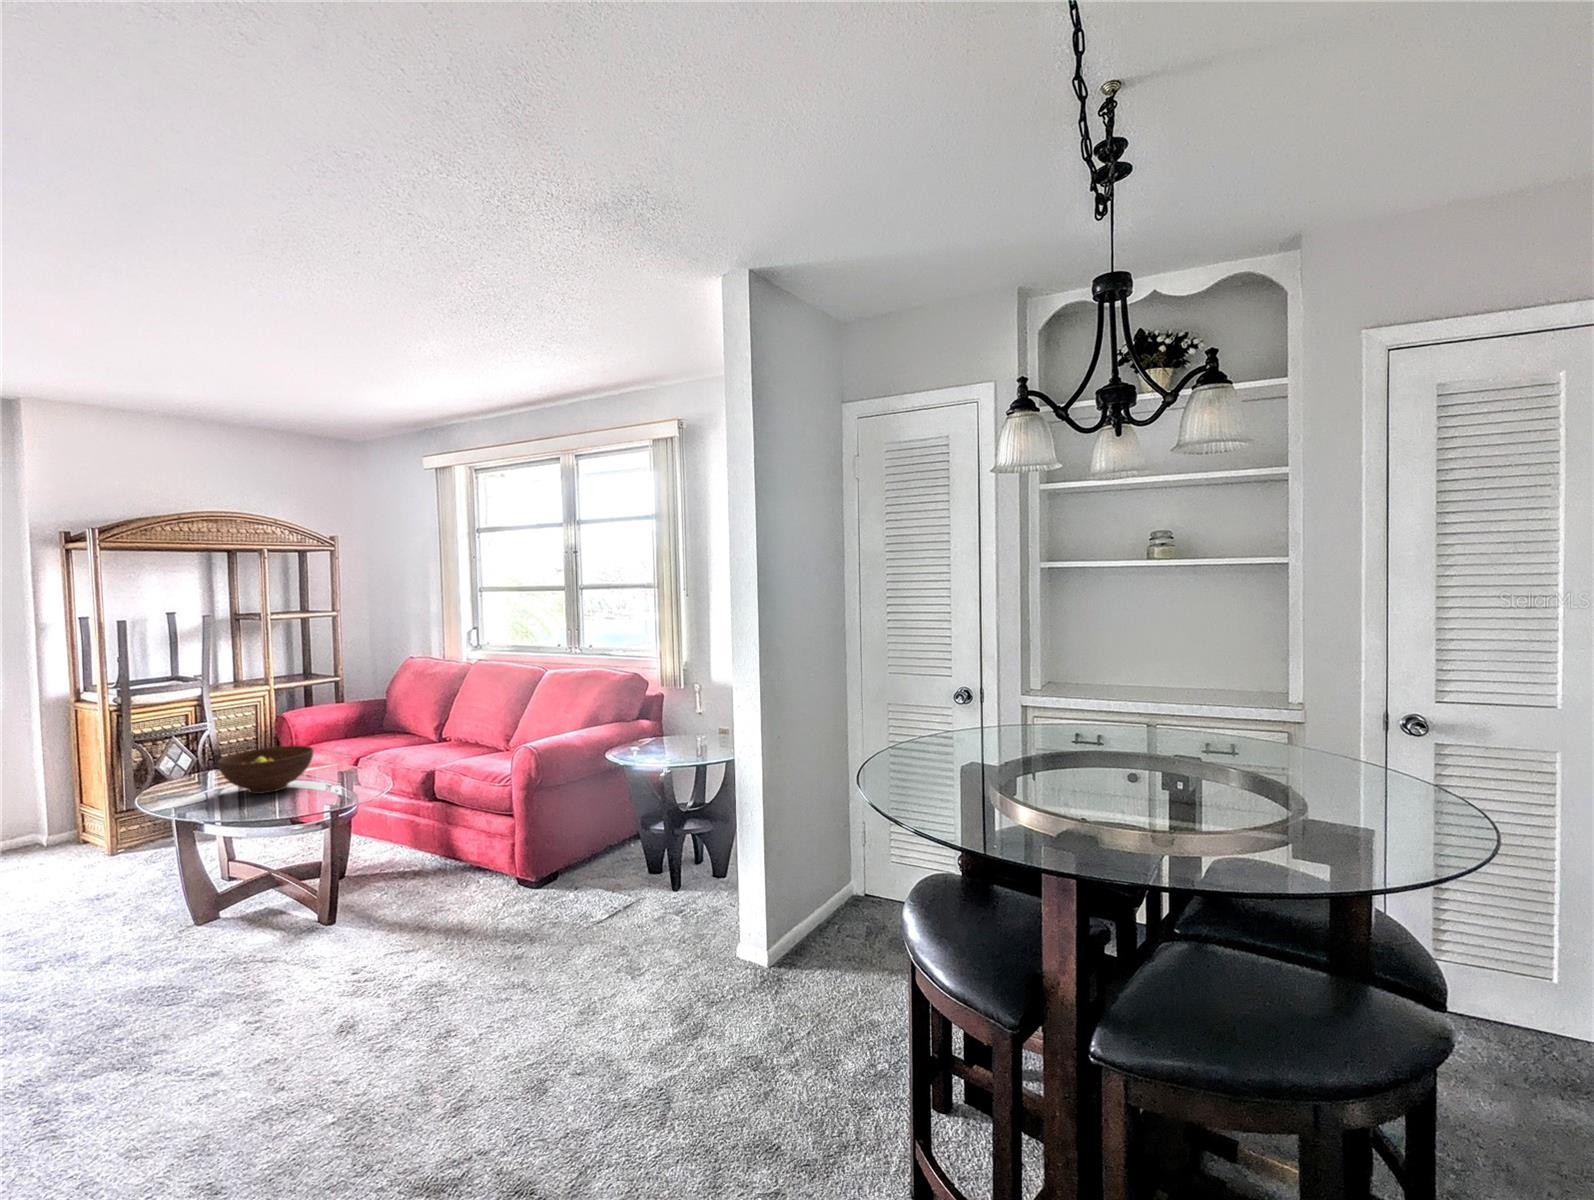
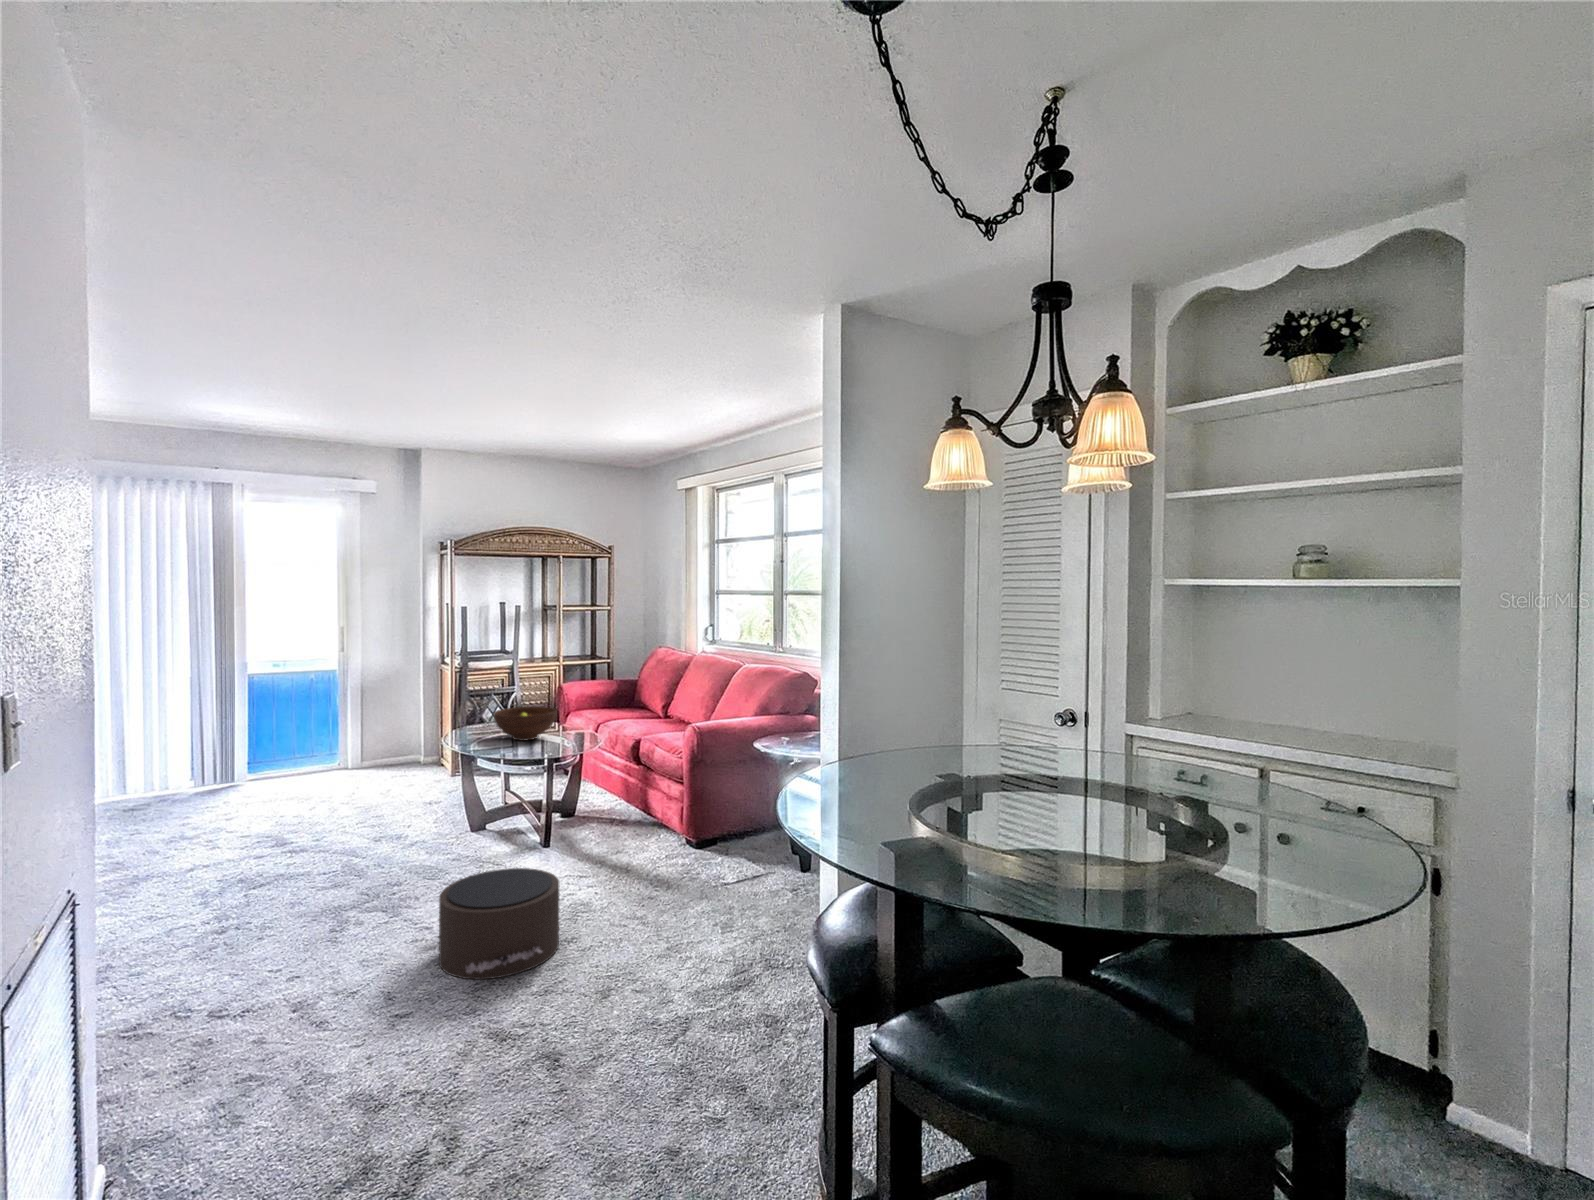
pouf: none [242,956,438,1129] -> present [437,868,559,979]

